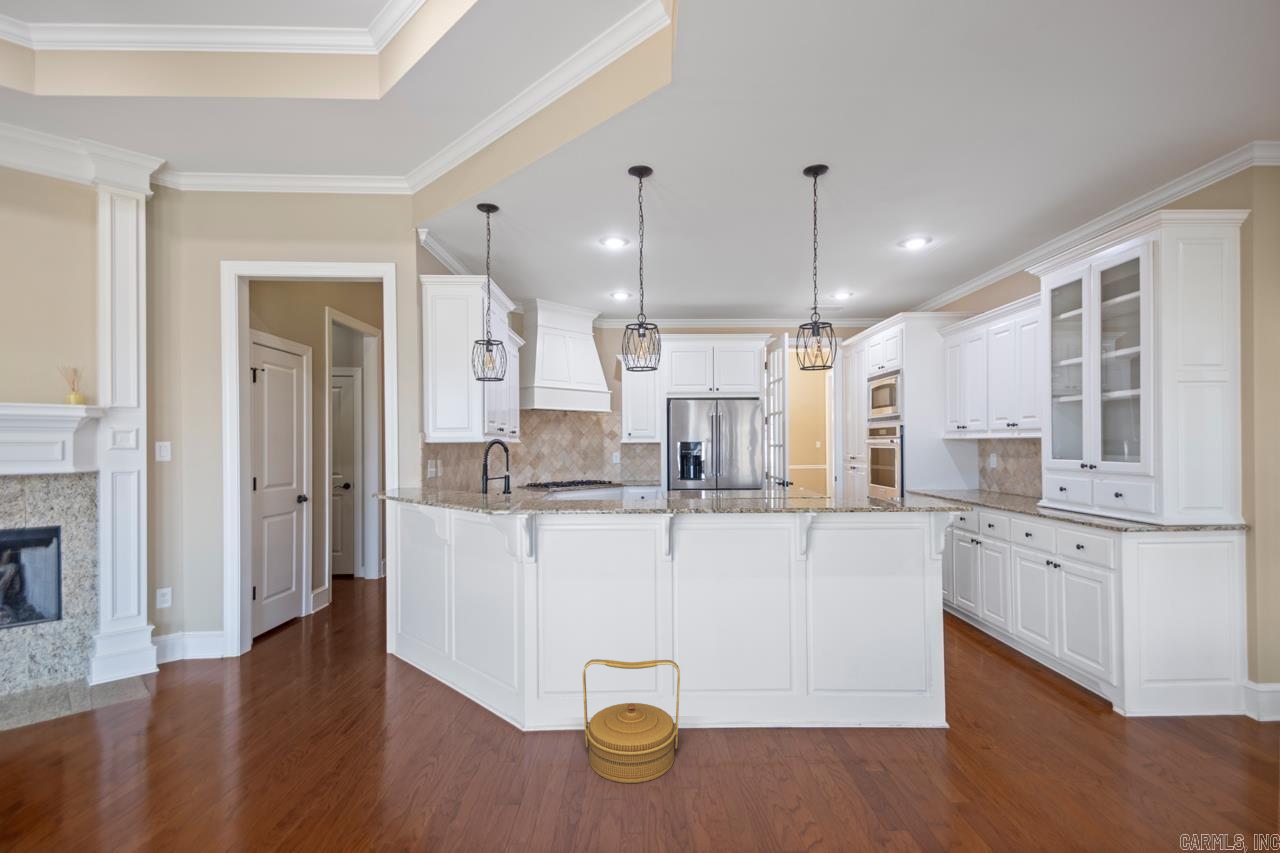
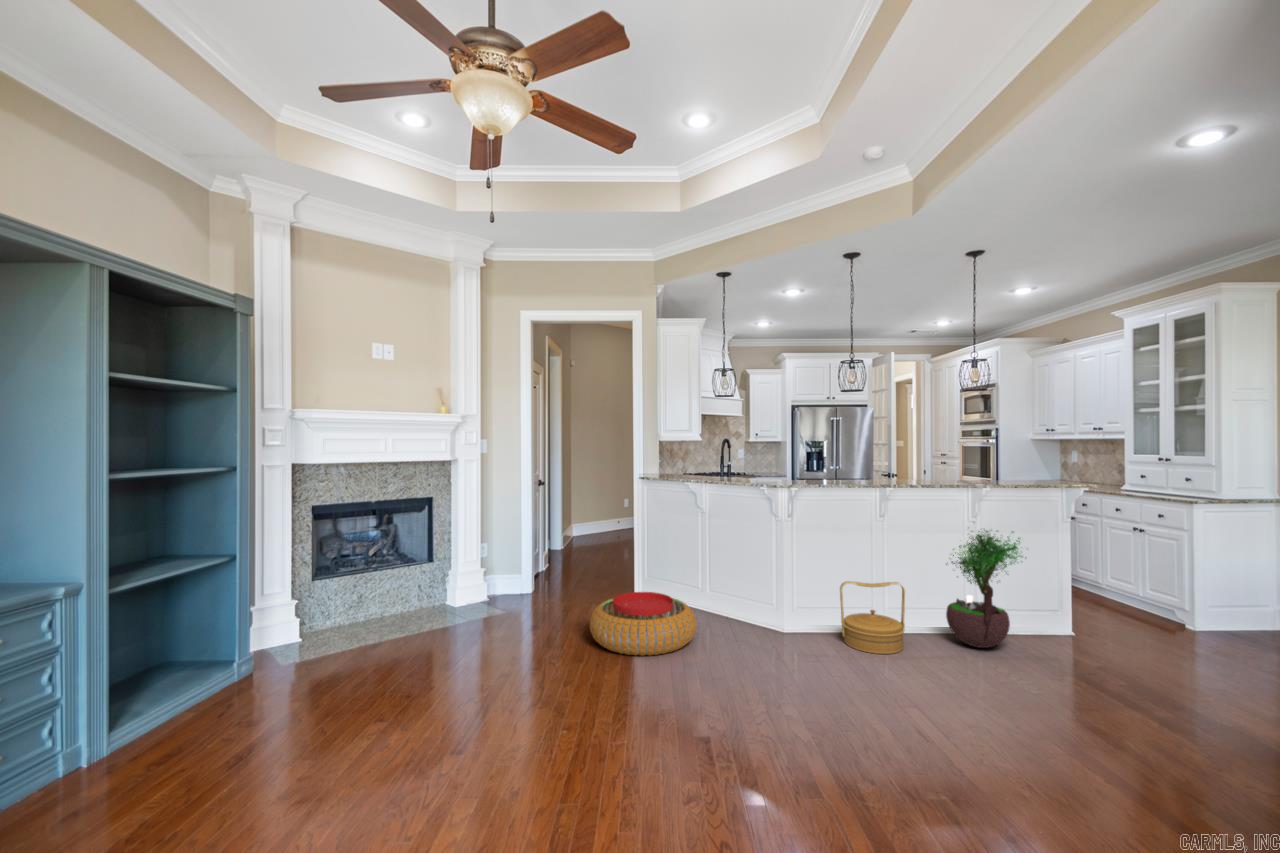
potted tree: none [732,567,853,766] -> present [946,530,1026,648]
pouf: none [174,671,375,796] -> present [590,592,696,656]

